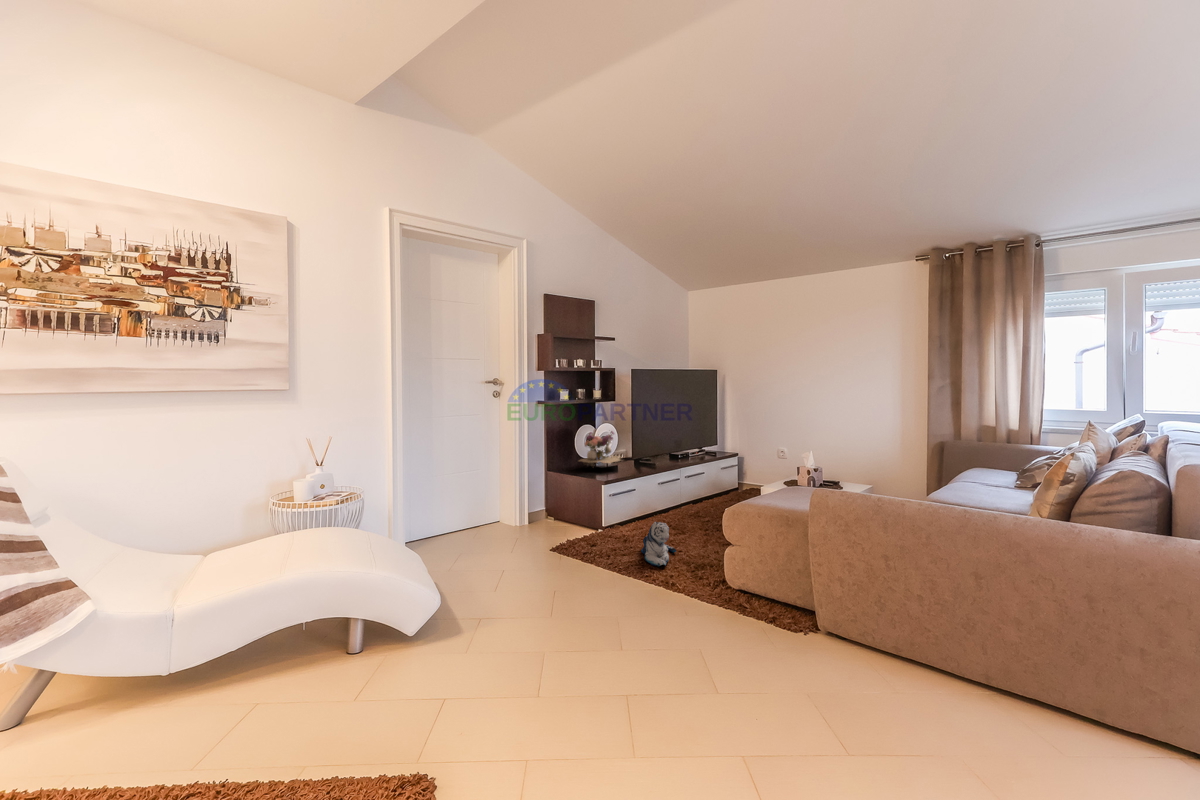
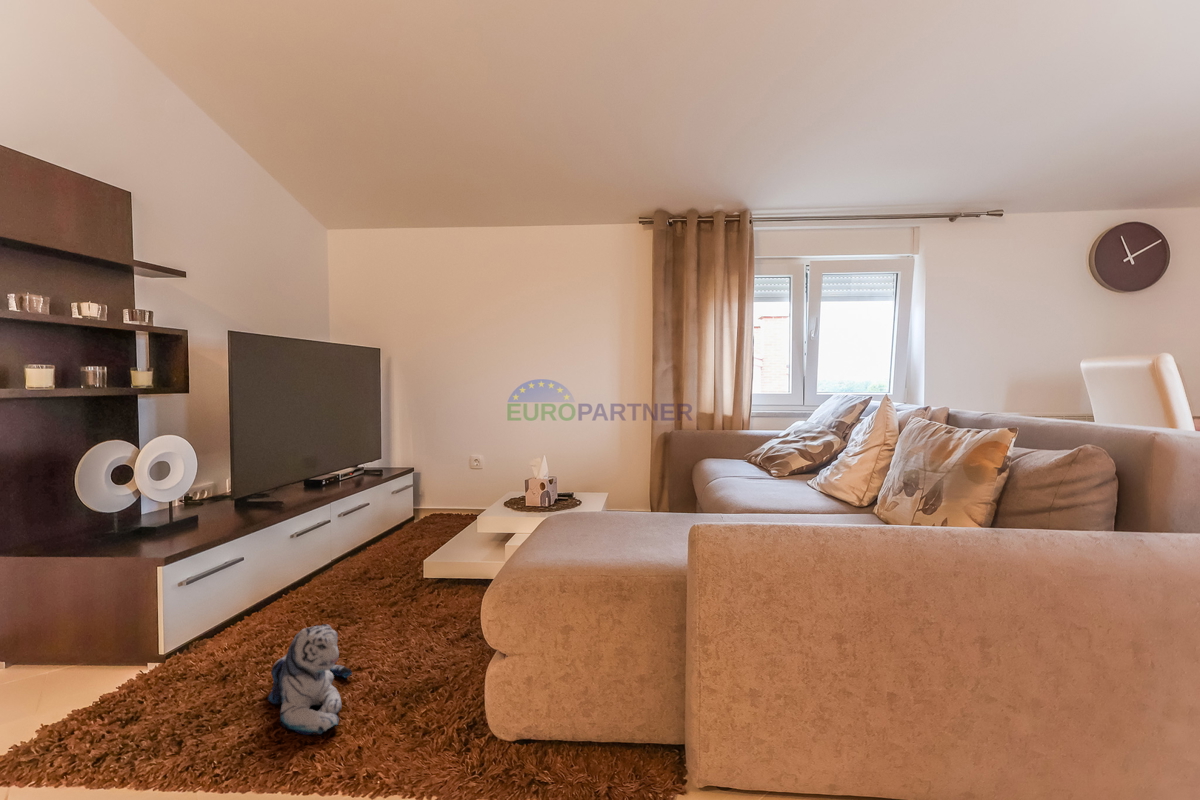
flower arrangement: present [579,431,621,467] -> none [87,443,208,528]

